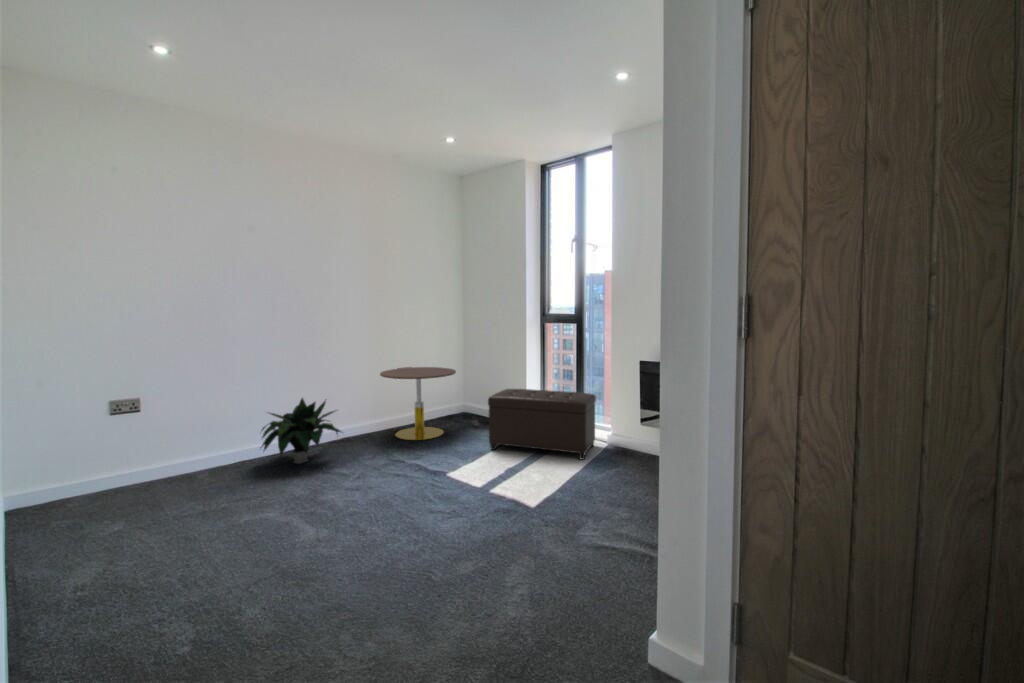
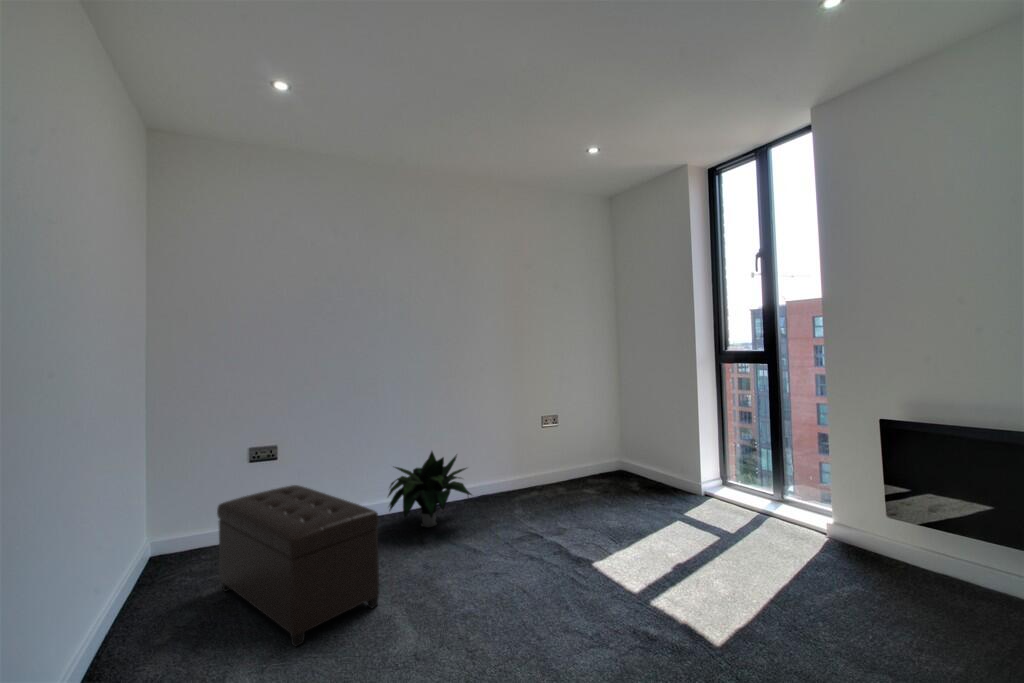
side table: present [380,367,456,440] -> none [518,417,607,507]
ottoman: present [488,389,596,459] -> present [217,485,380,647]

